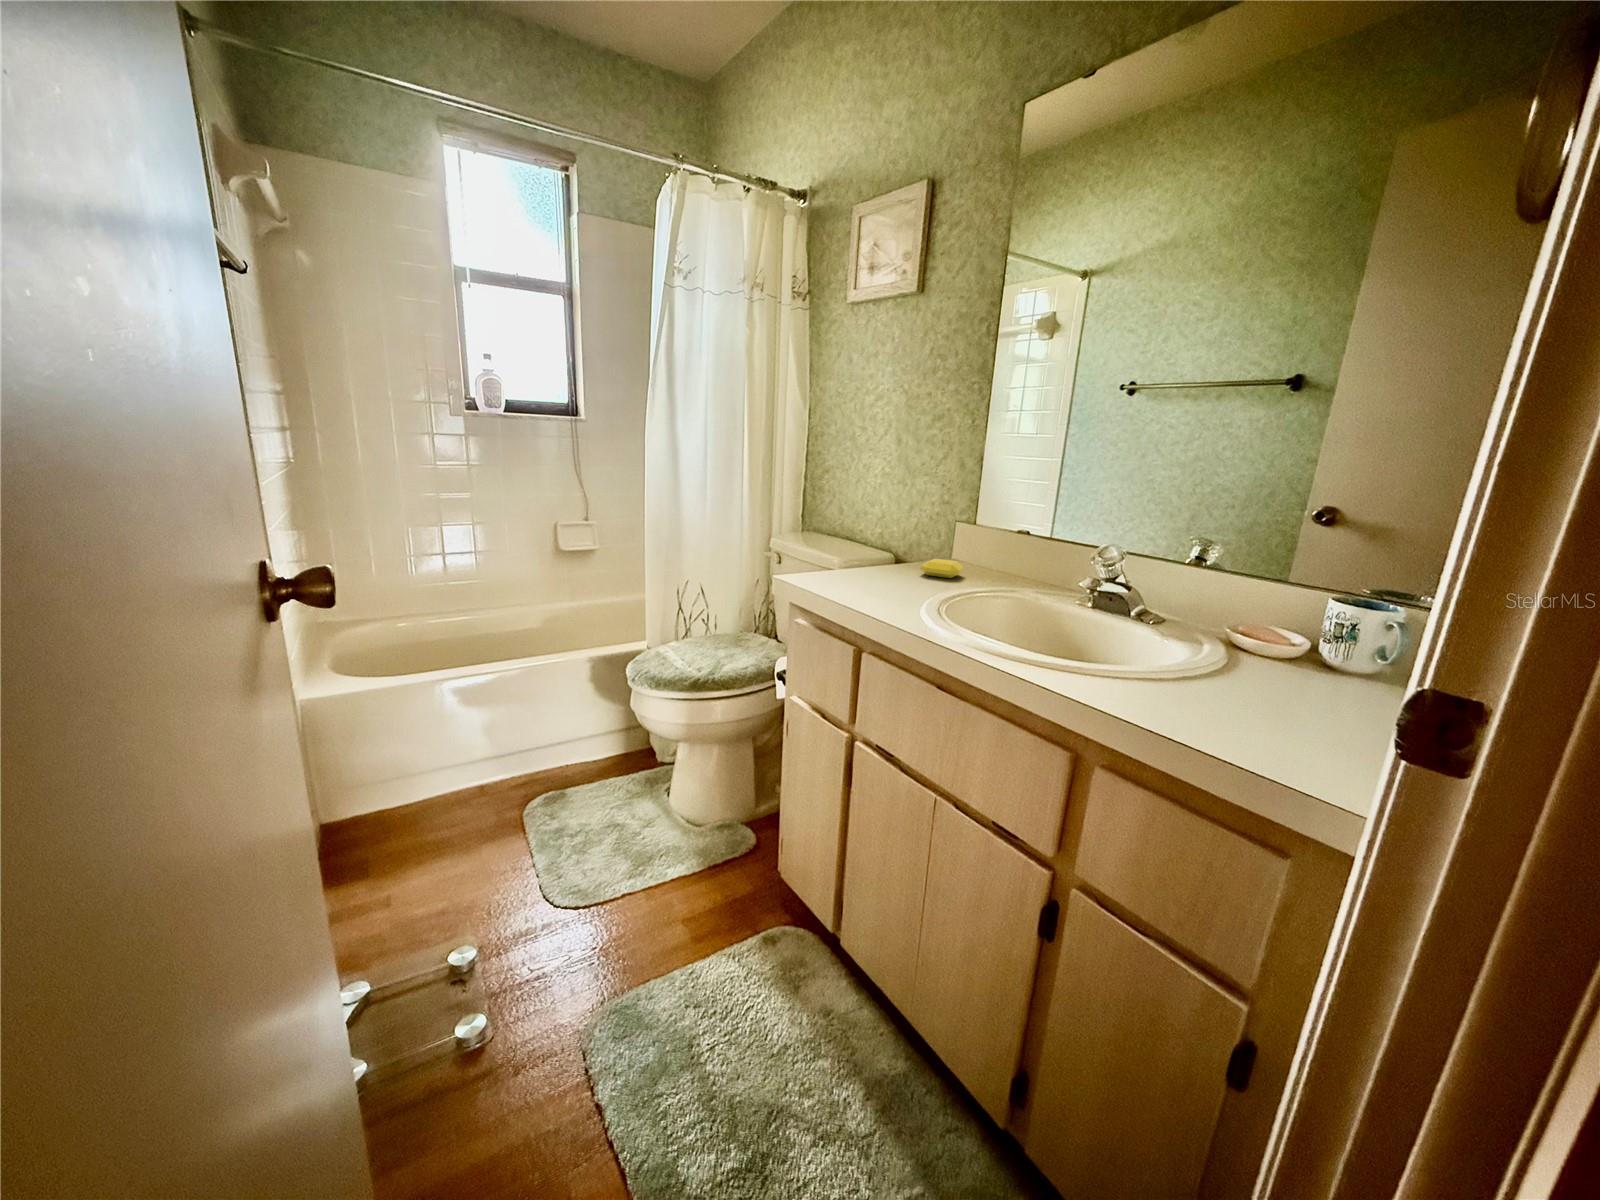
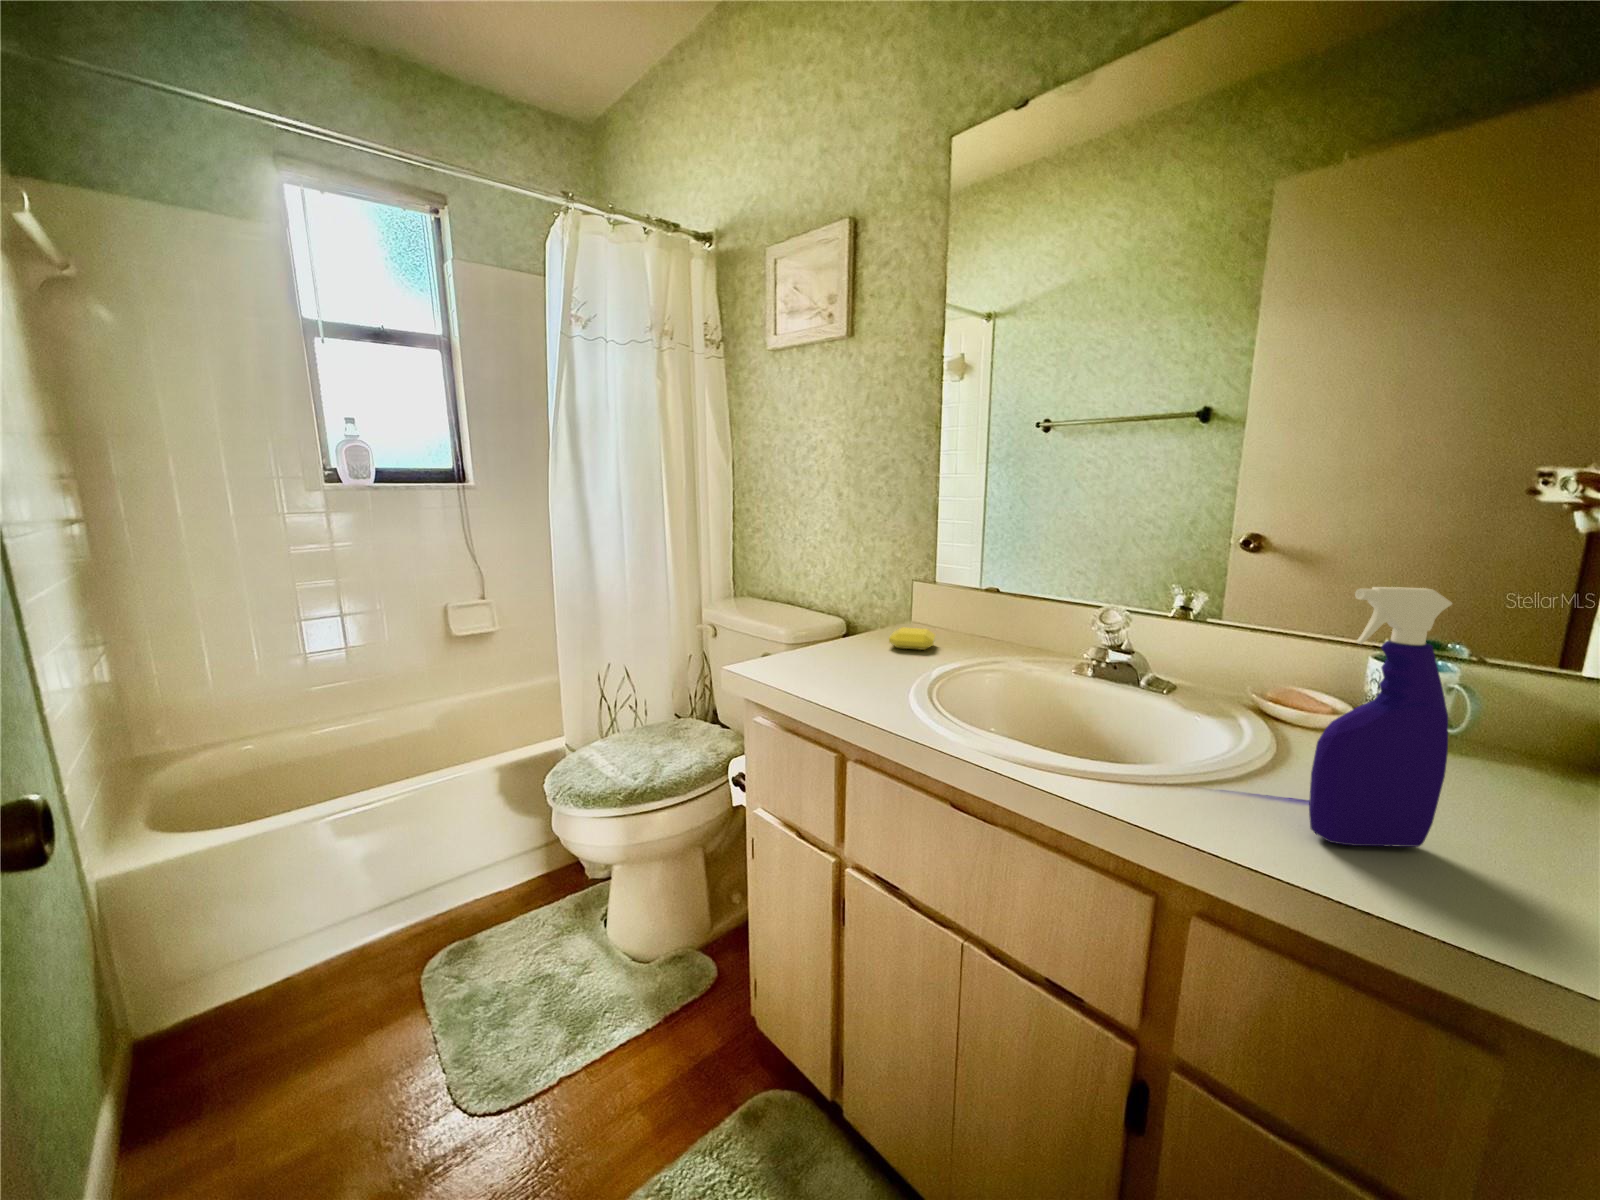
spray bottle: none [1201,511,1331,726] -> present [1309,587,1452,847]

